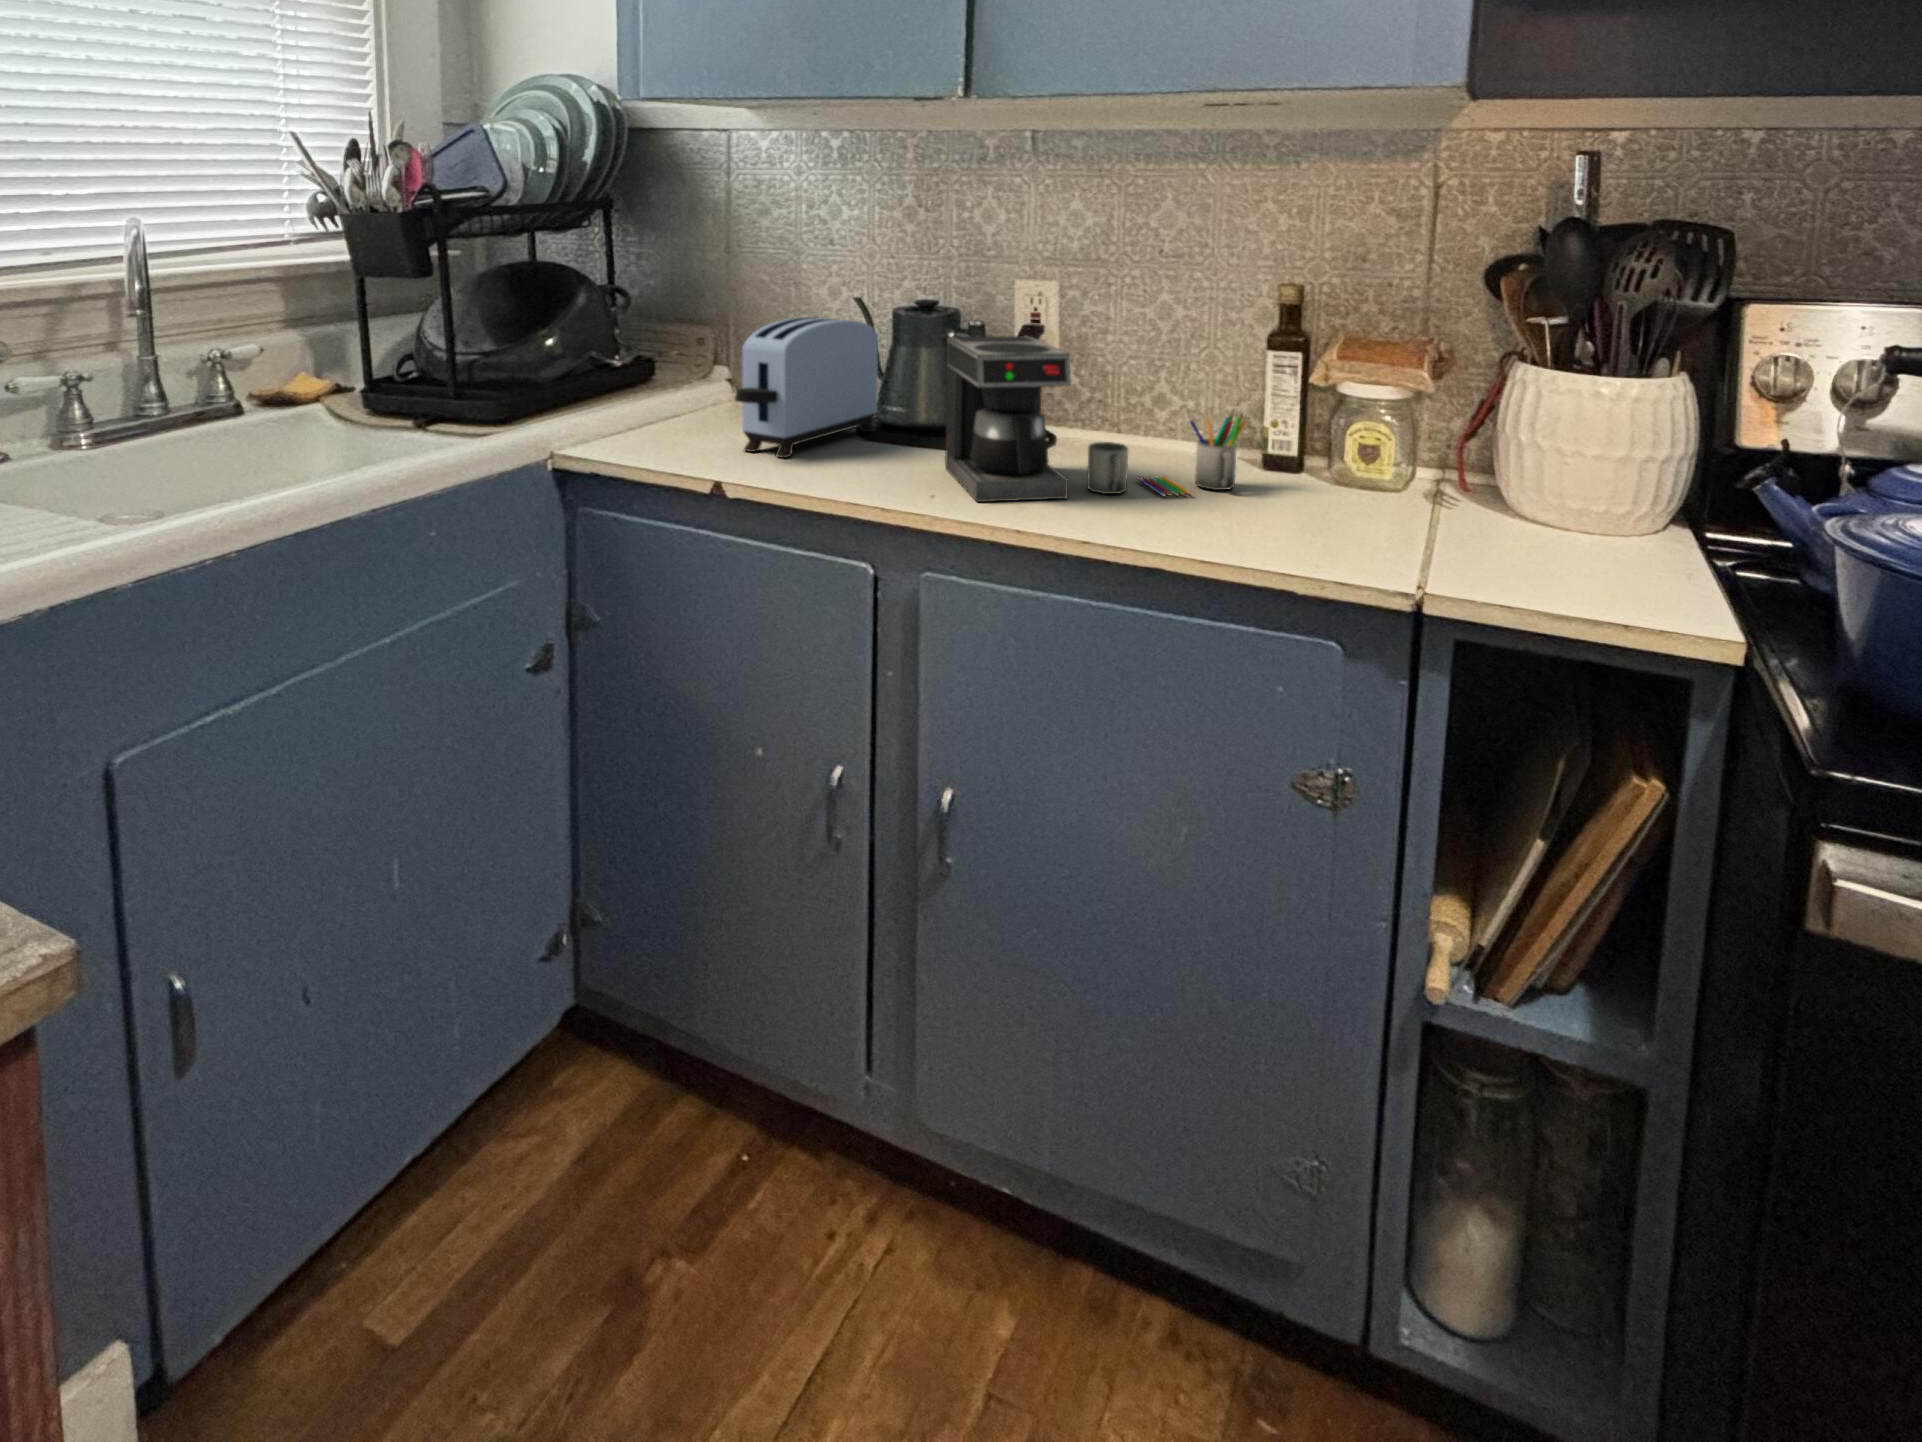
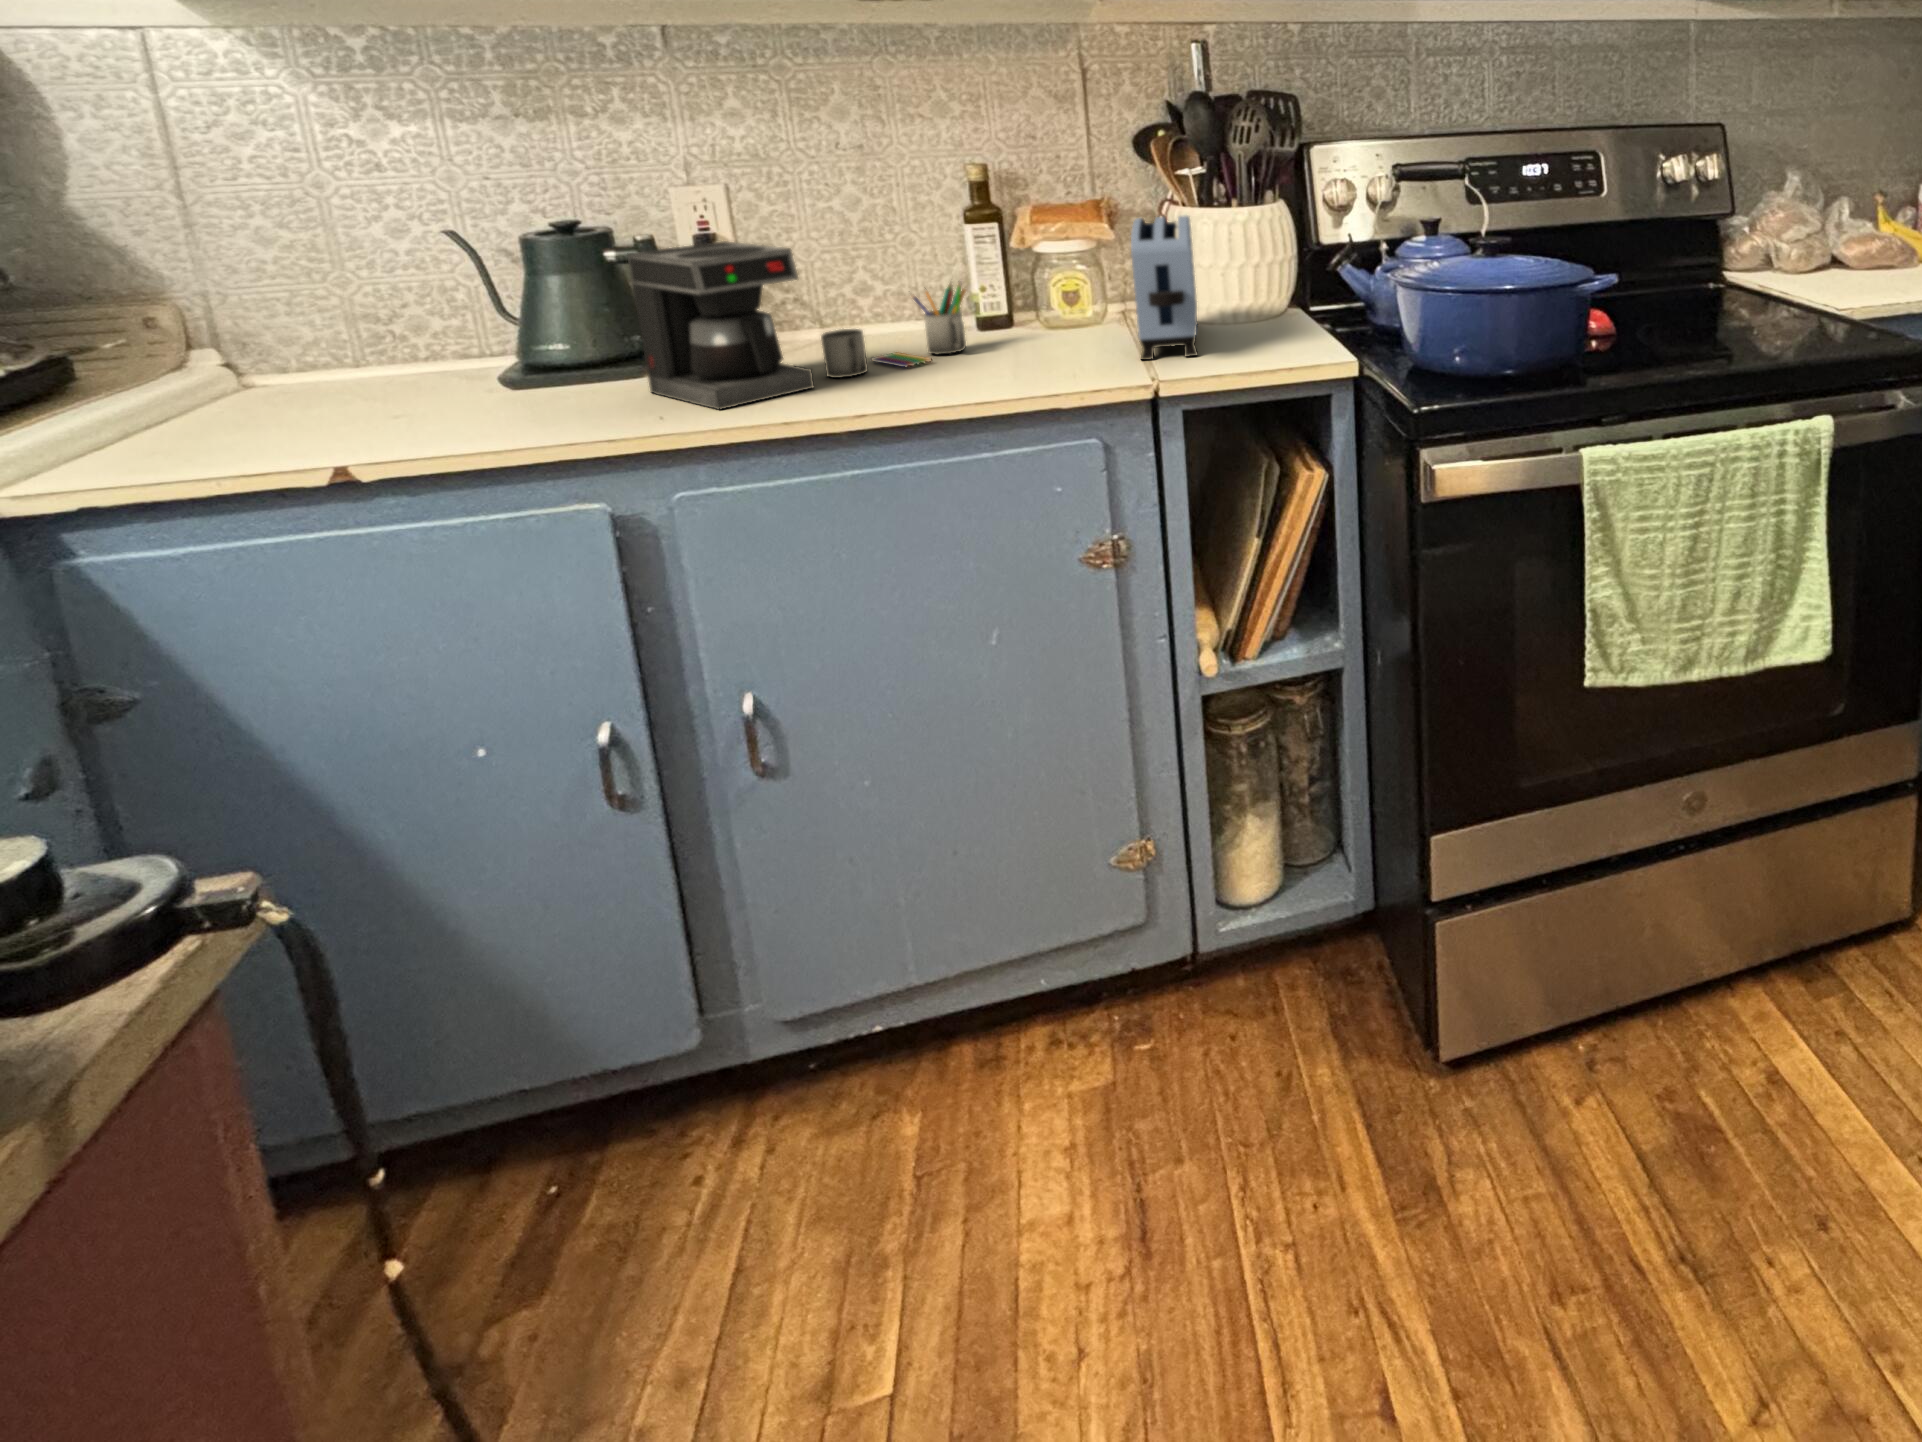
toaster: present [735,317,879,458] -> present [1131,216,1198,360]

